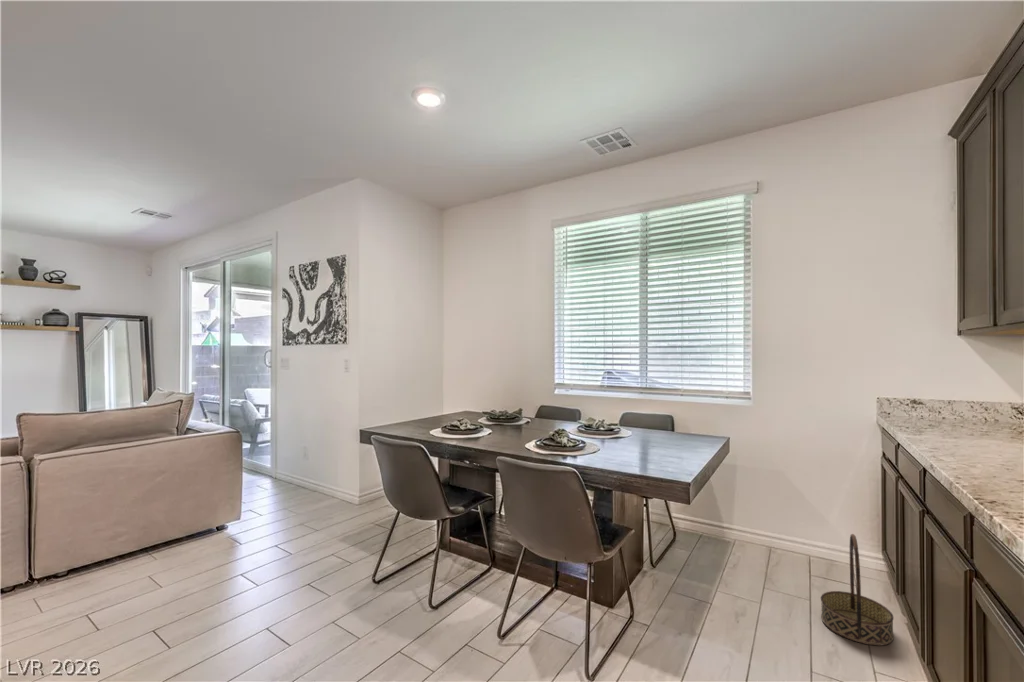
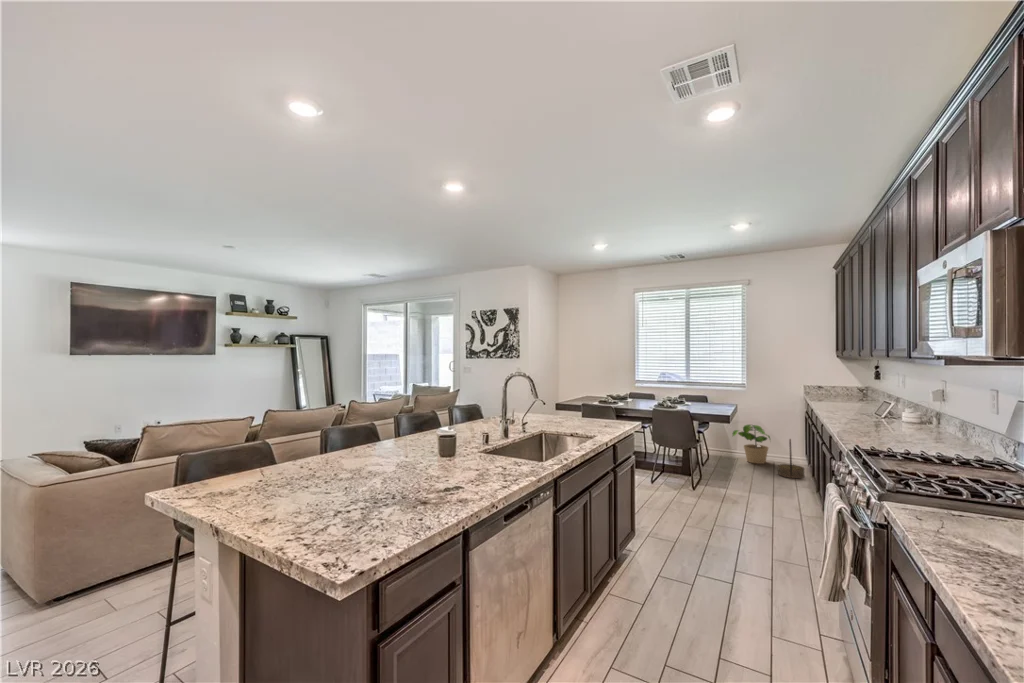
potted plant: none [717,483,800,566] -> present [733,425,770,464]

